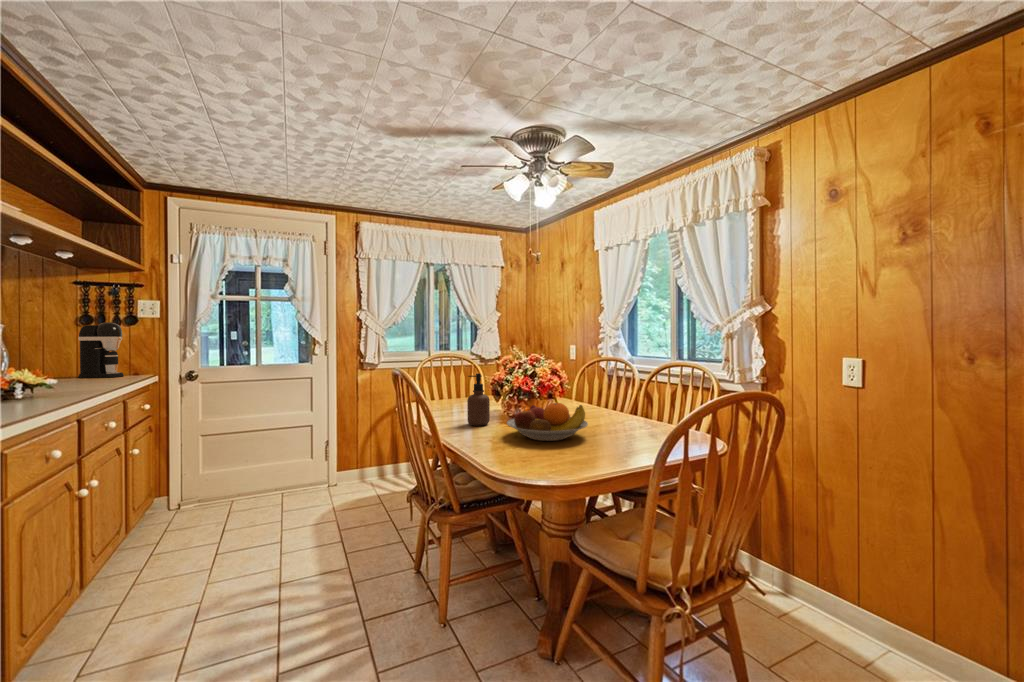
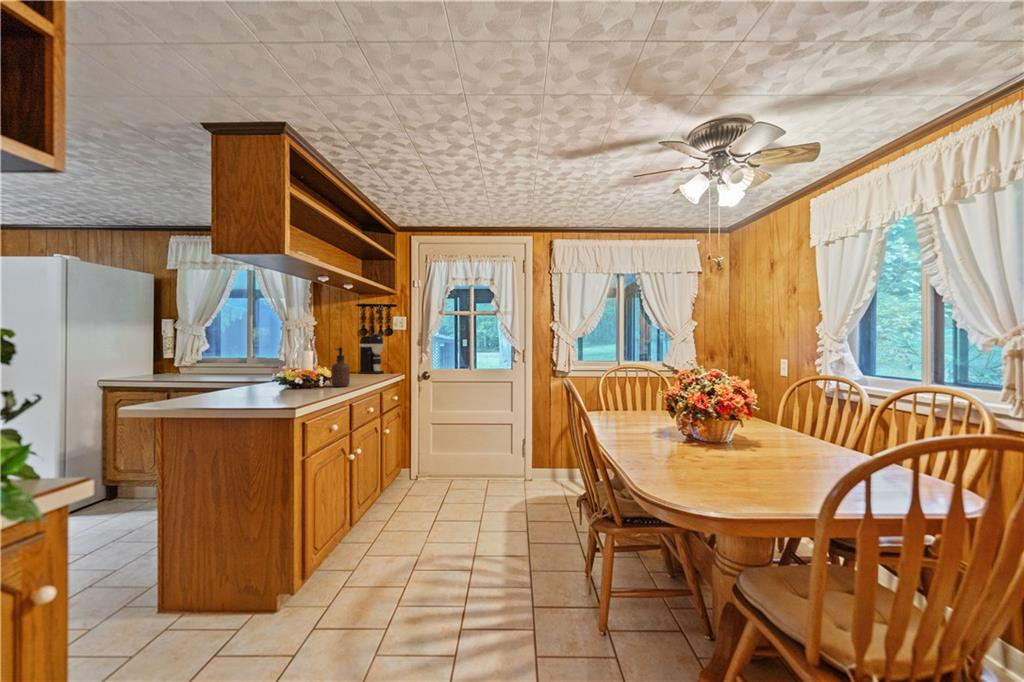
soap dispenser: present [467,373,490,426] -> present [331,347,350,387]
fruit bowl: present [507,403,588,441] -> none [674,425,774,468]

